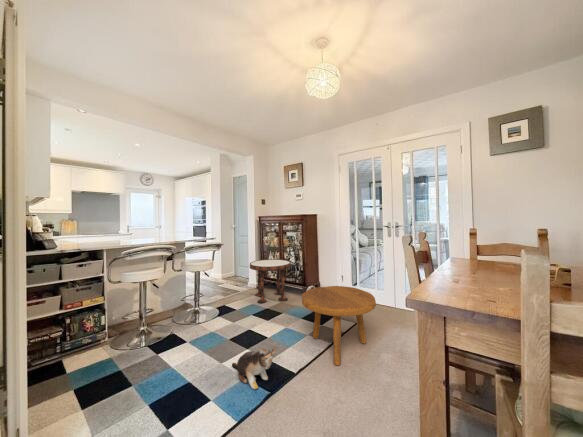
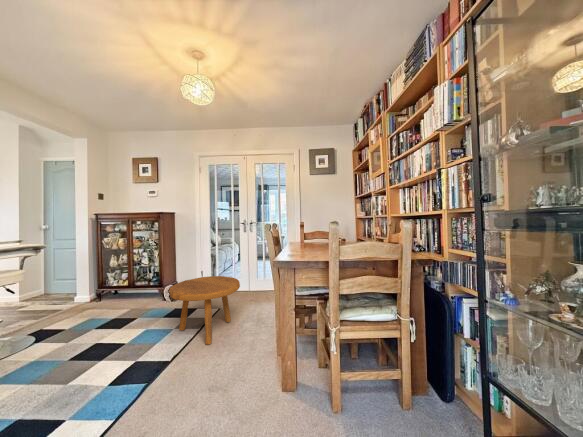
side table: present [250,259,291,303] -> none [85,262,144,315]
plush toy: present [232,348,276,389] -> none [81,342,150,394]

